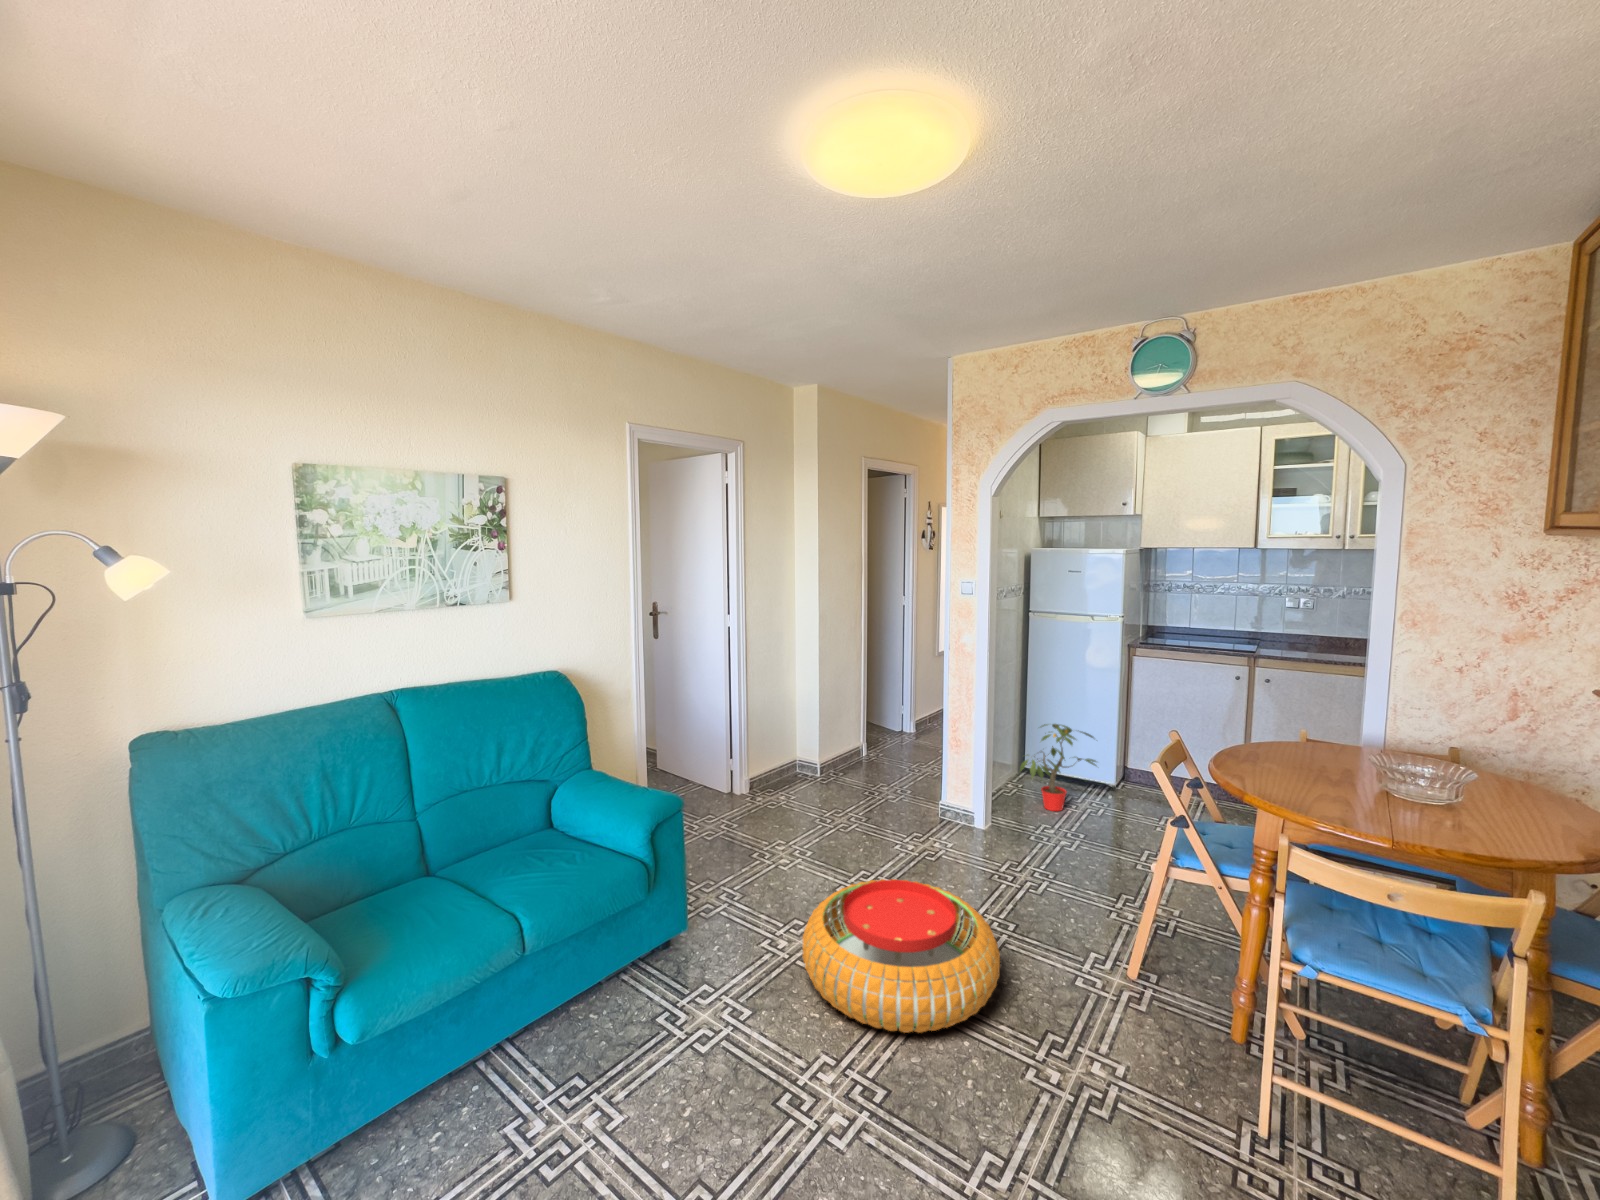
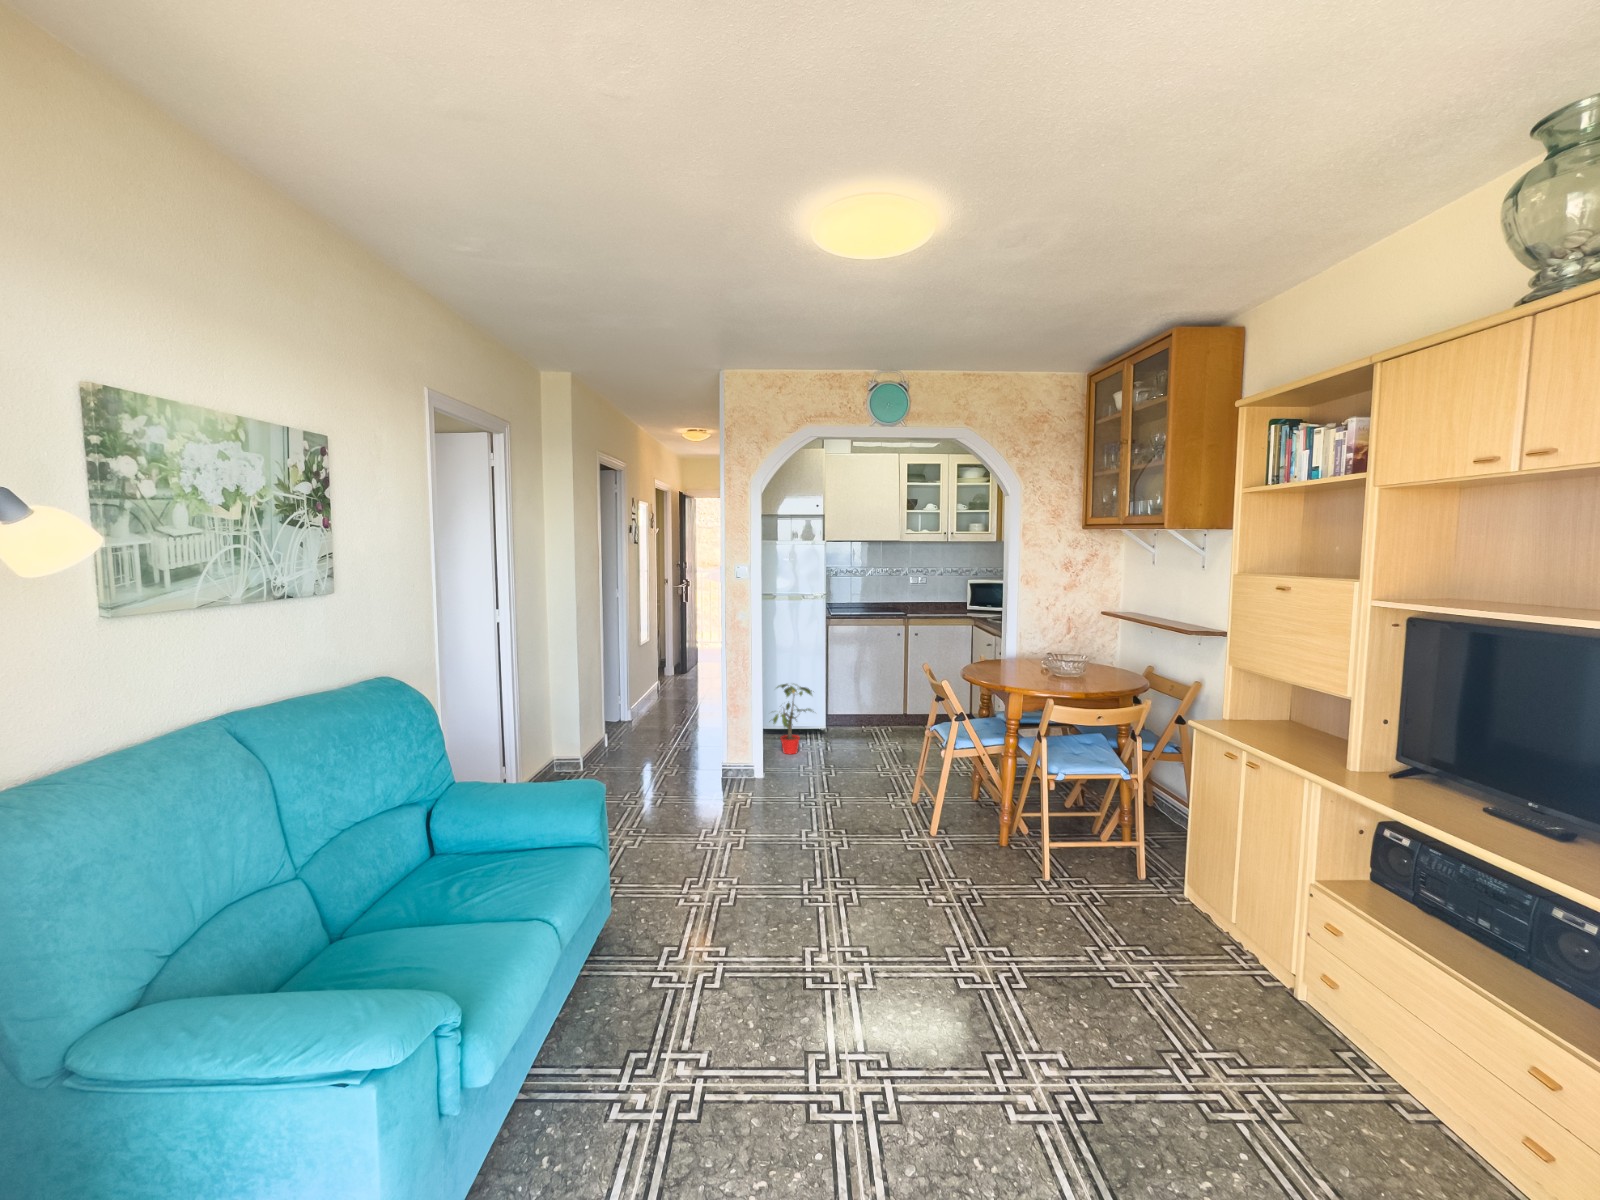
pouf: present [802,879,1000,1033] -> none [720,810,881,920]

